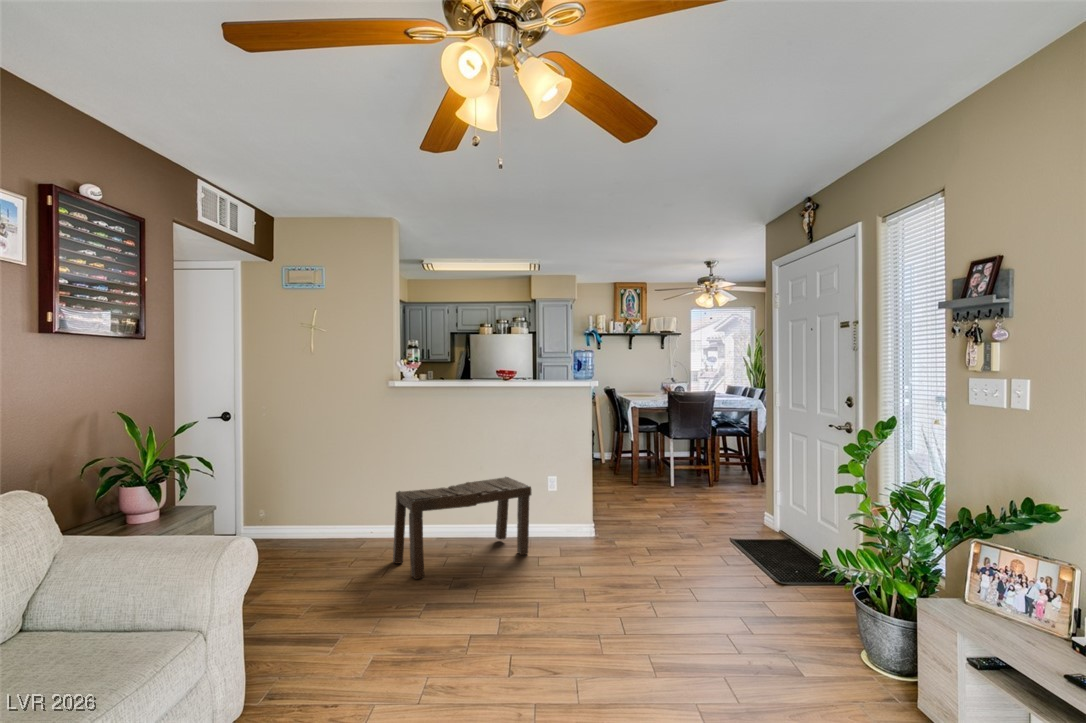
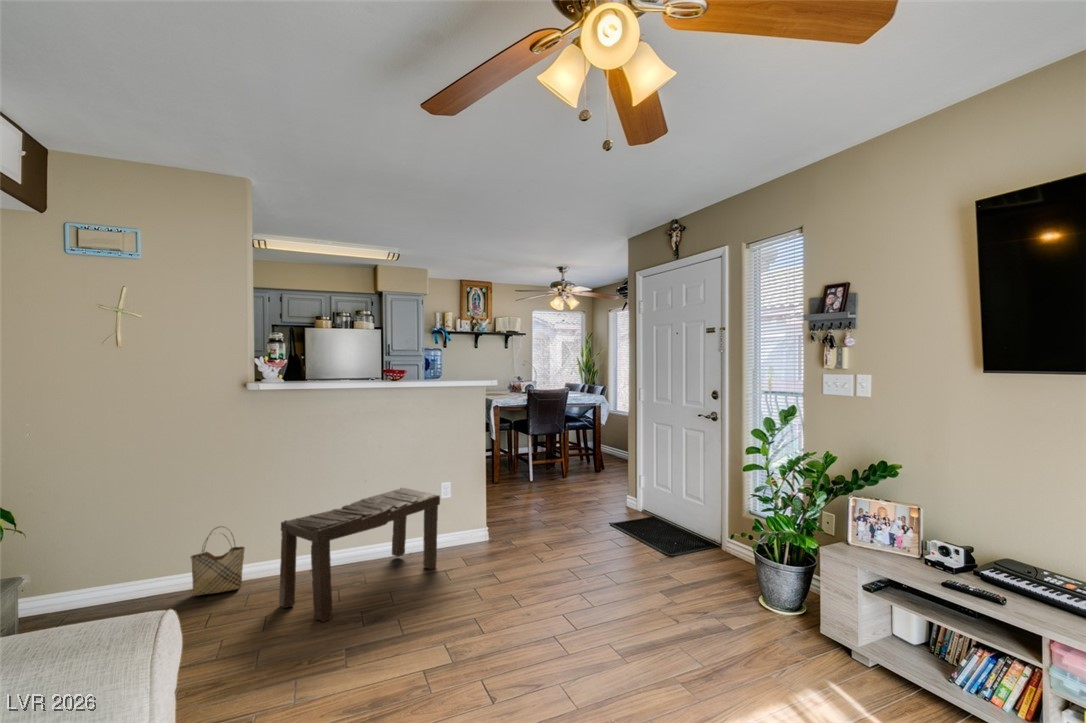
woven basket: none [341,491,380,544] -> present [190,527,245,596]

